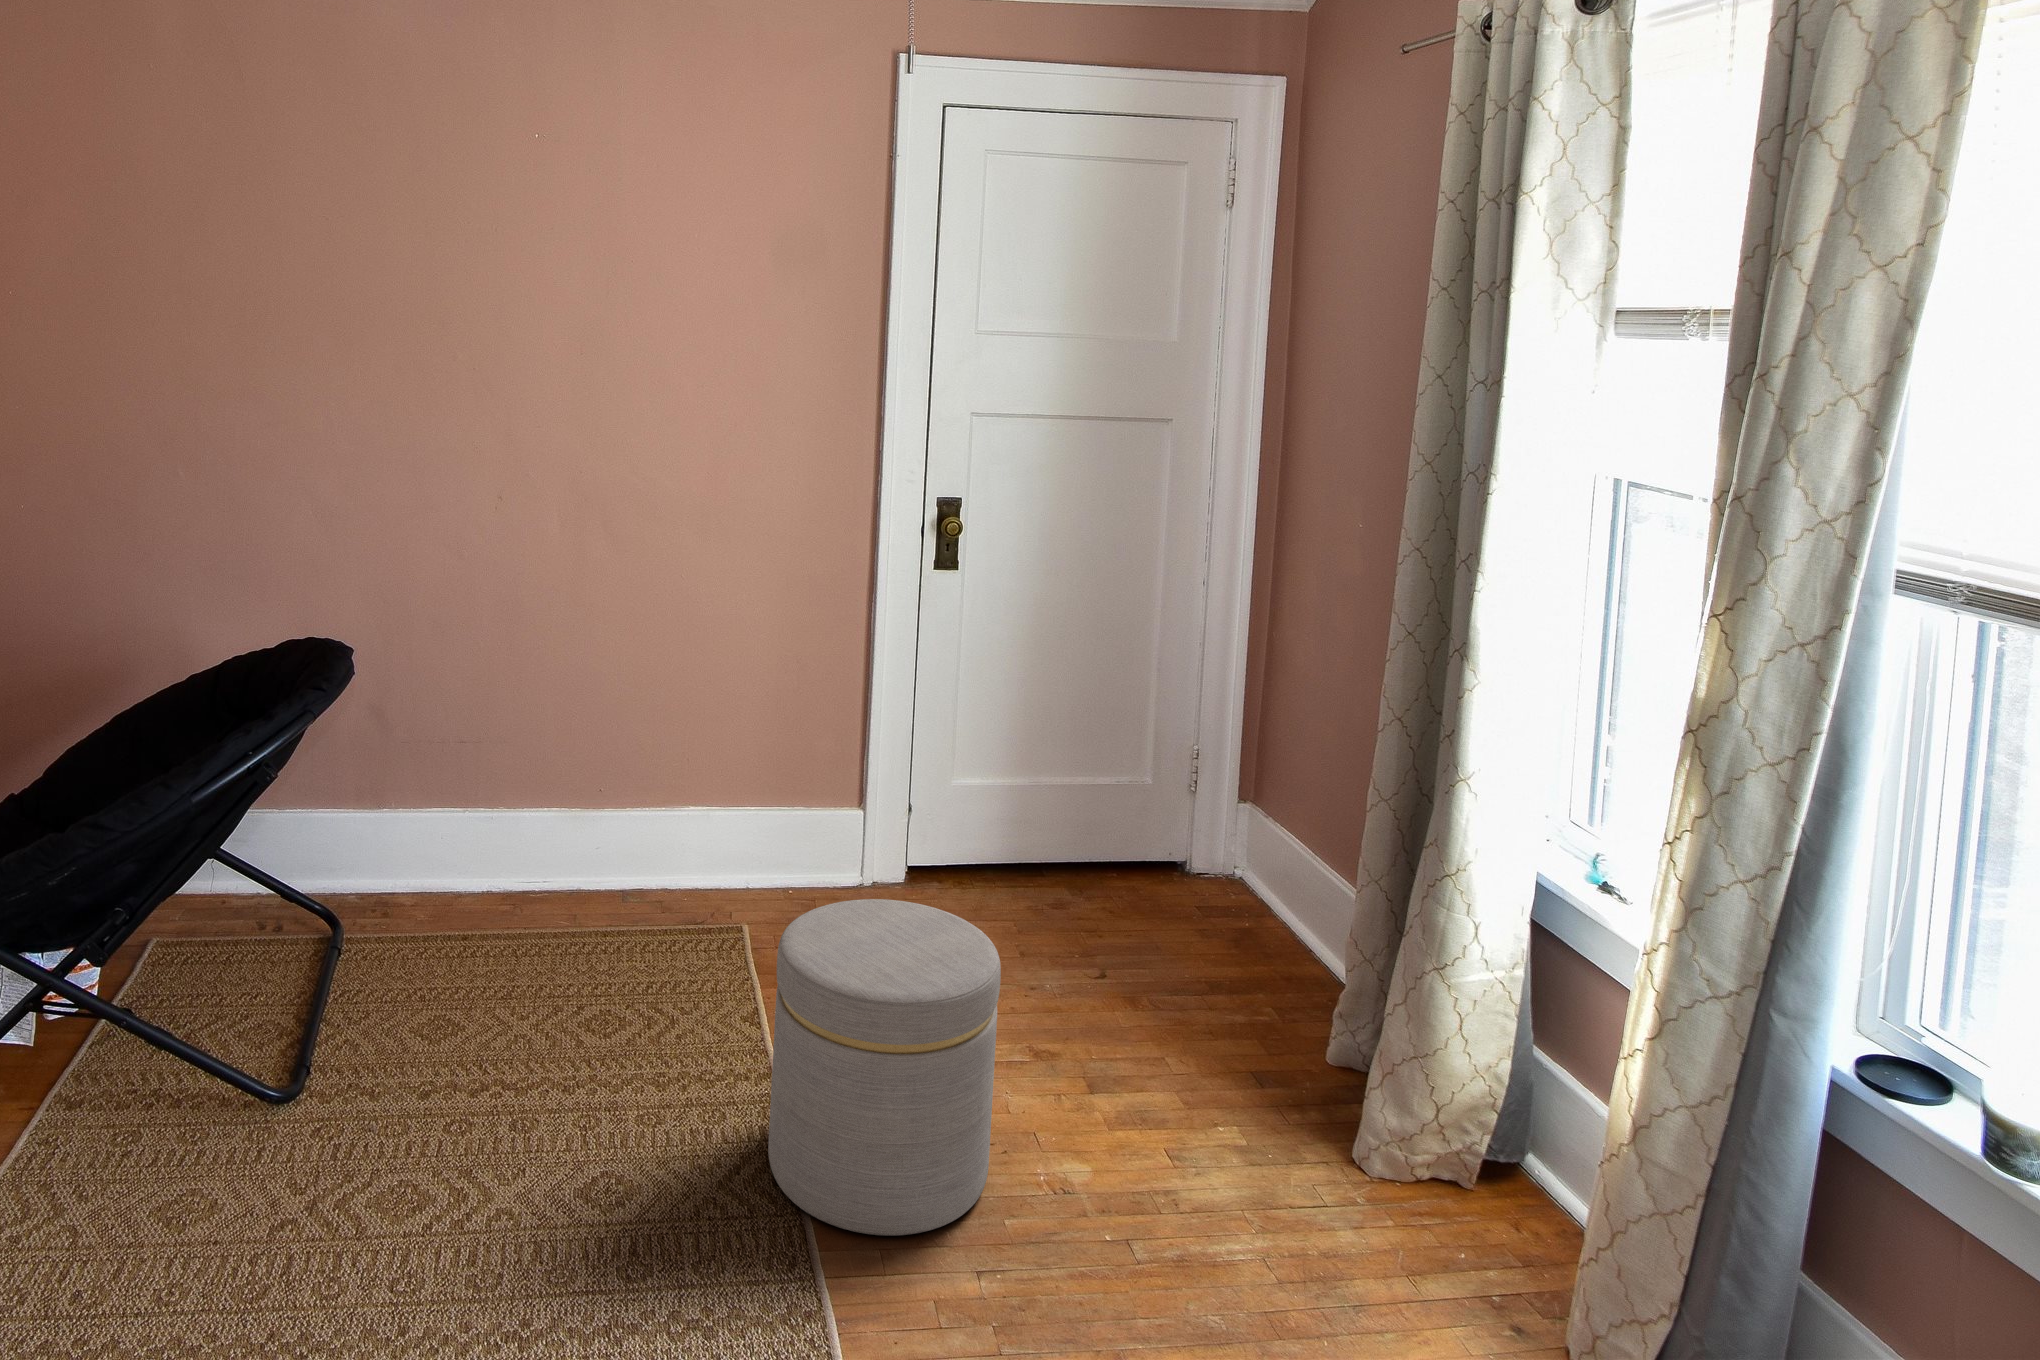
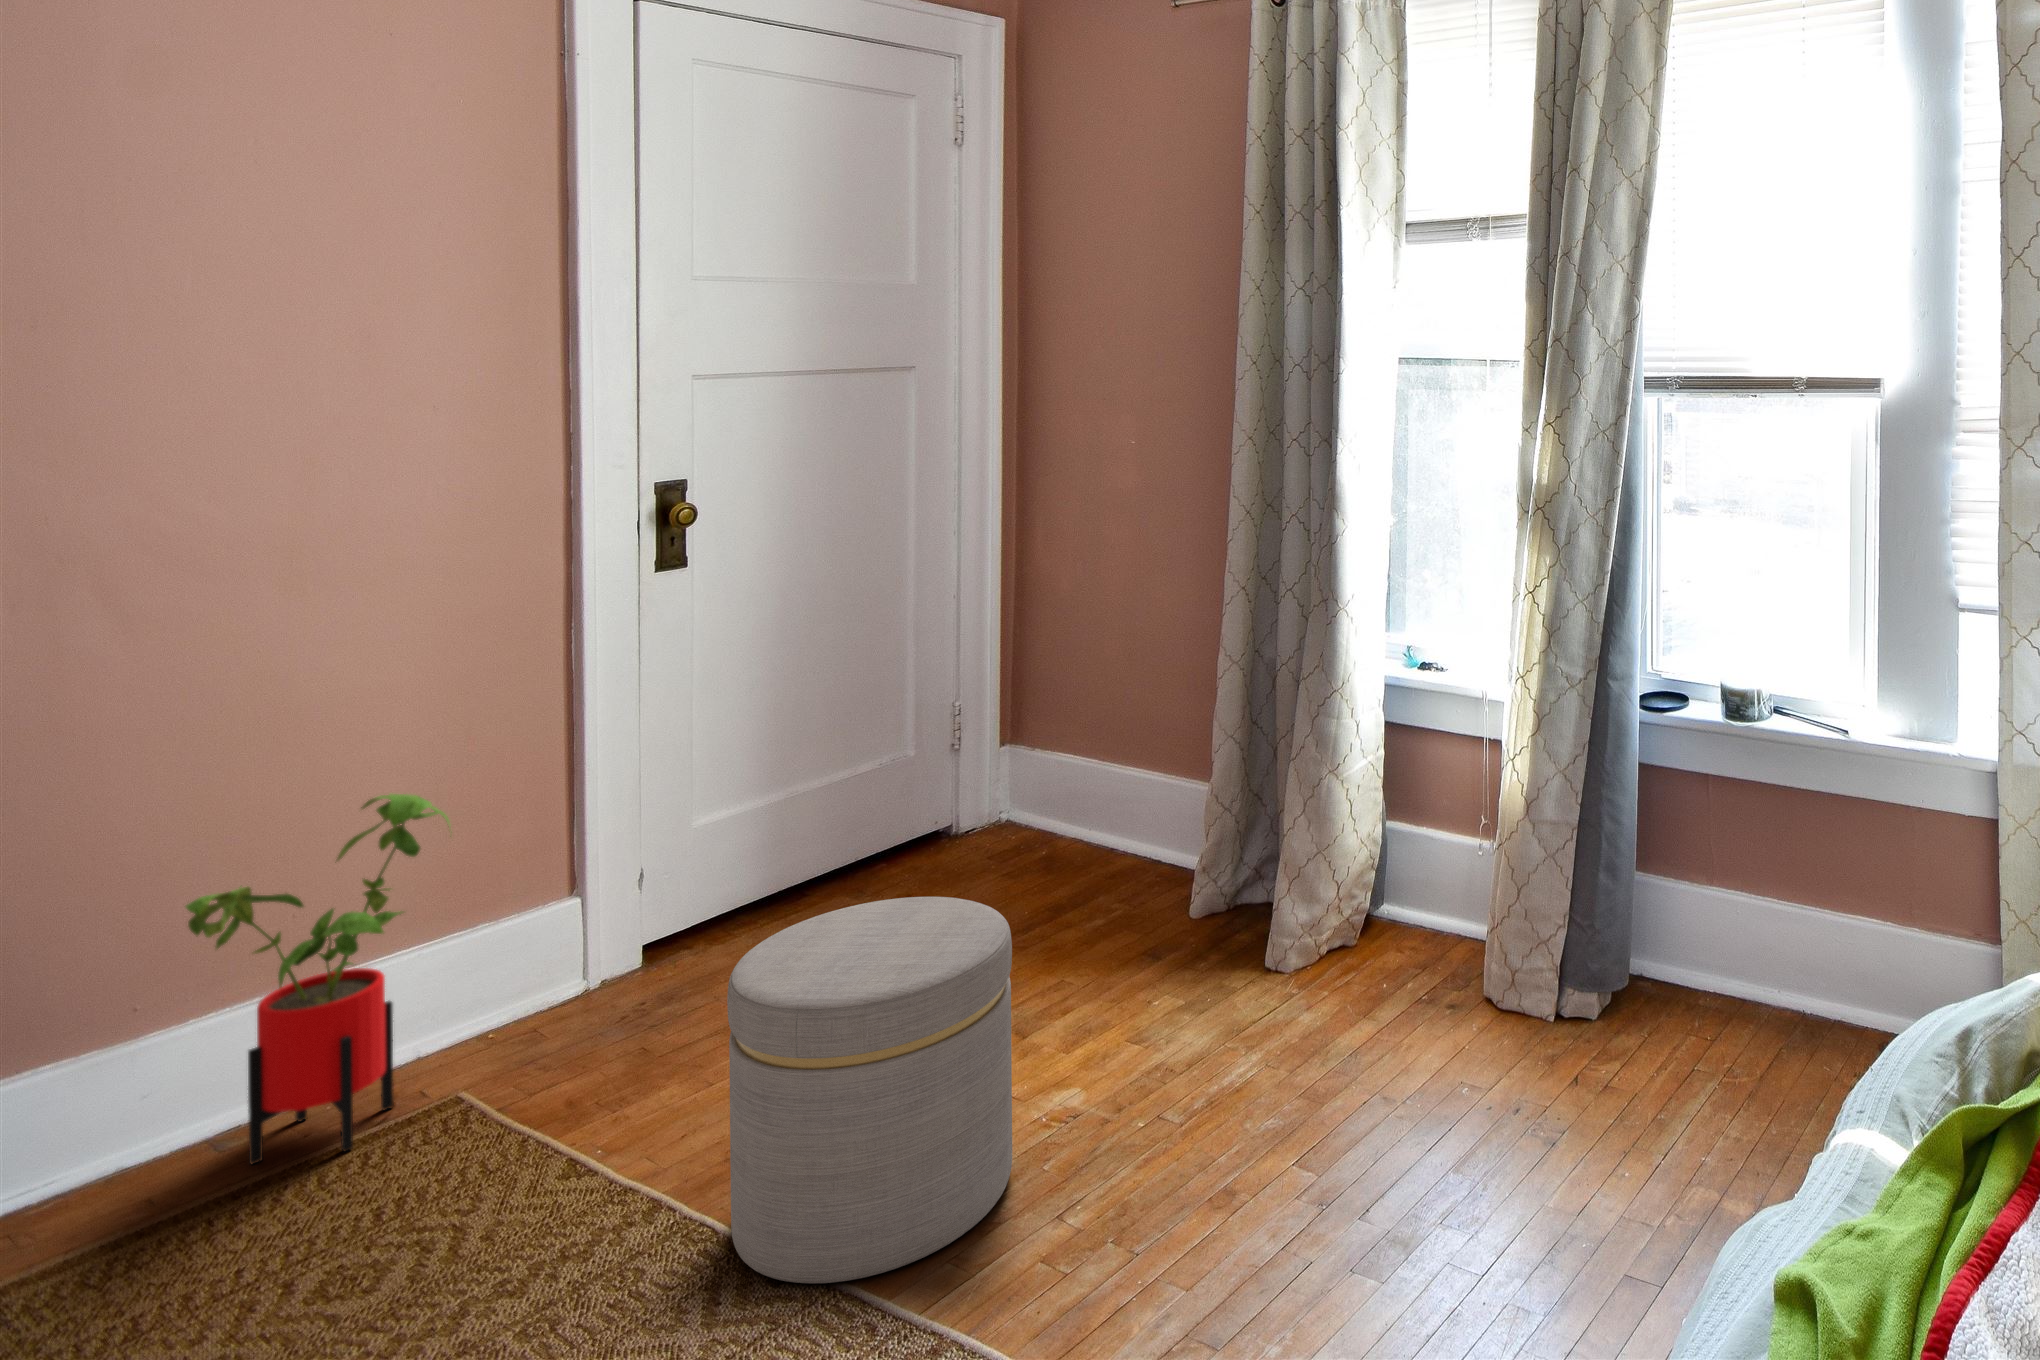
house plant: none [618,695,757,934] -> present [186,794,450,1164]

